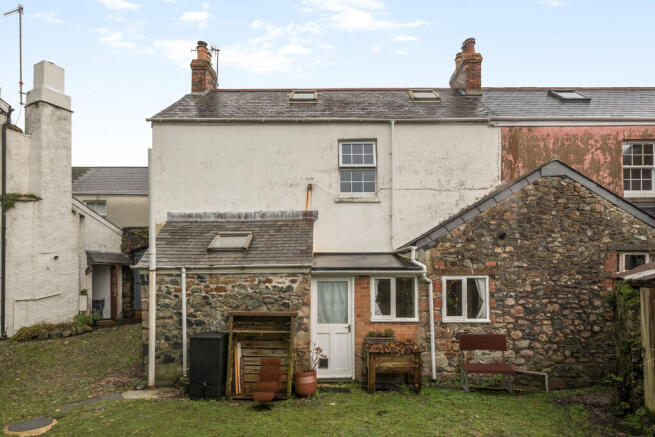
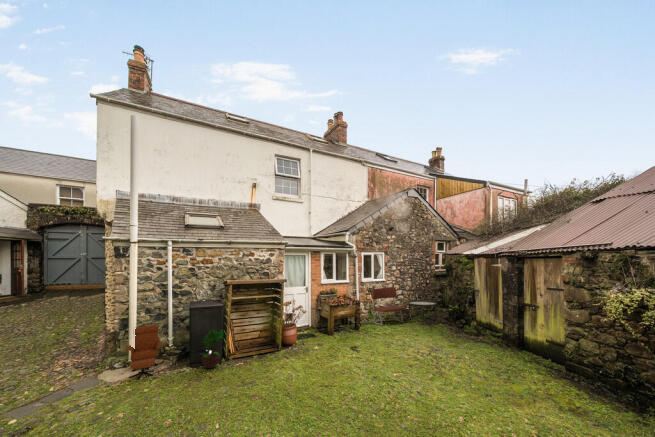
lounge chair: present [253,357,286,411] -> present [125,325,164,380]
round table: none [529,359,586,402] -> present [407,300,437,322]
potted tree: none [190,362,215,405] -> present [202,329,223,368]

